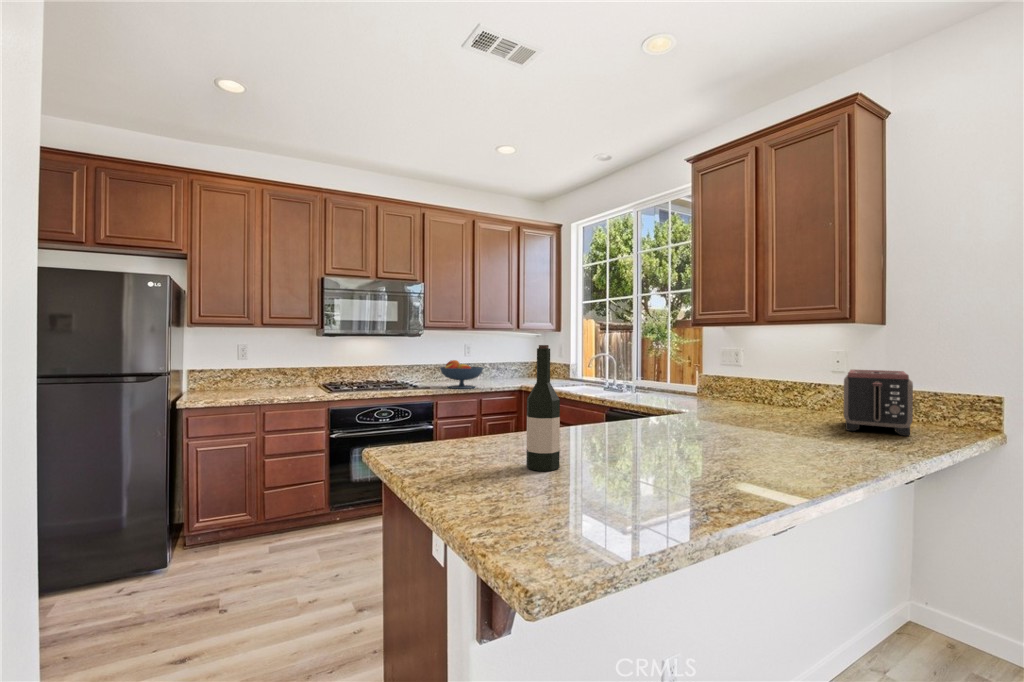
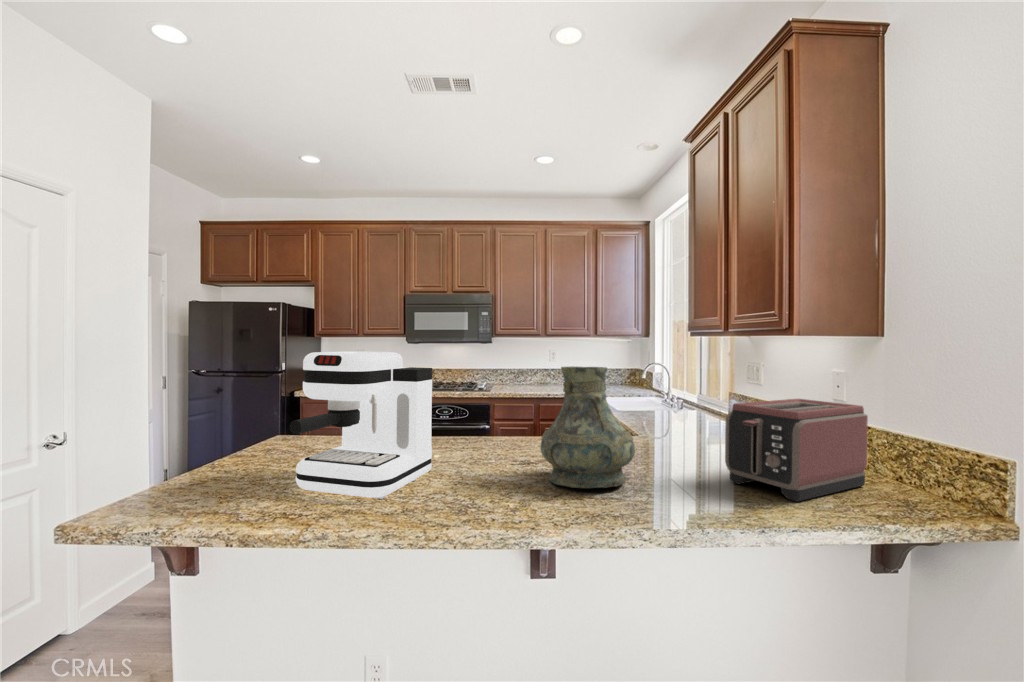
coffee maker: none [600,334,720,469] -> present [290,351,432,499]
wine bottle: present [526,345,560,471] -> none [240,362,275,480]
vase: none [739,346,825,443] -> present [541,366,635,488]
fruit bowl: present [440,360,483,389] -> none [499,366,541,394]

